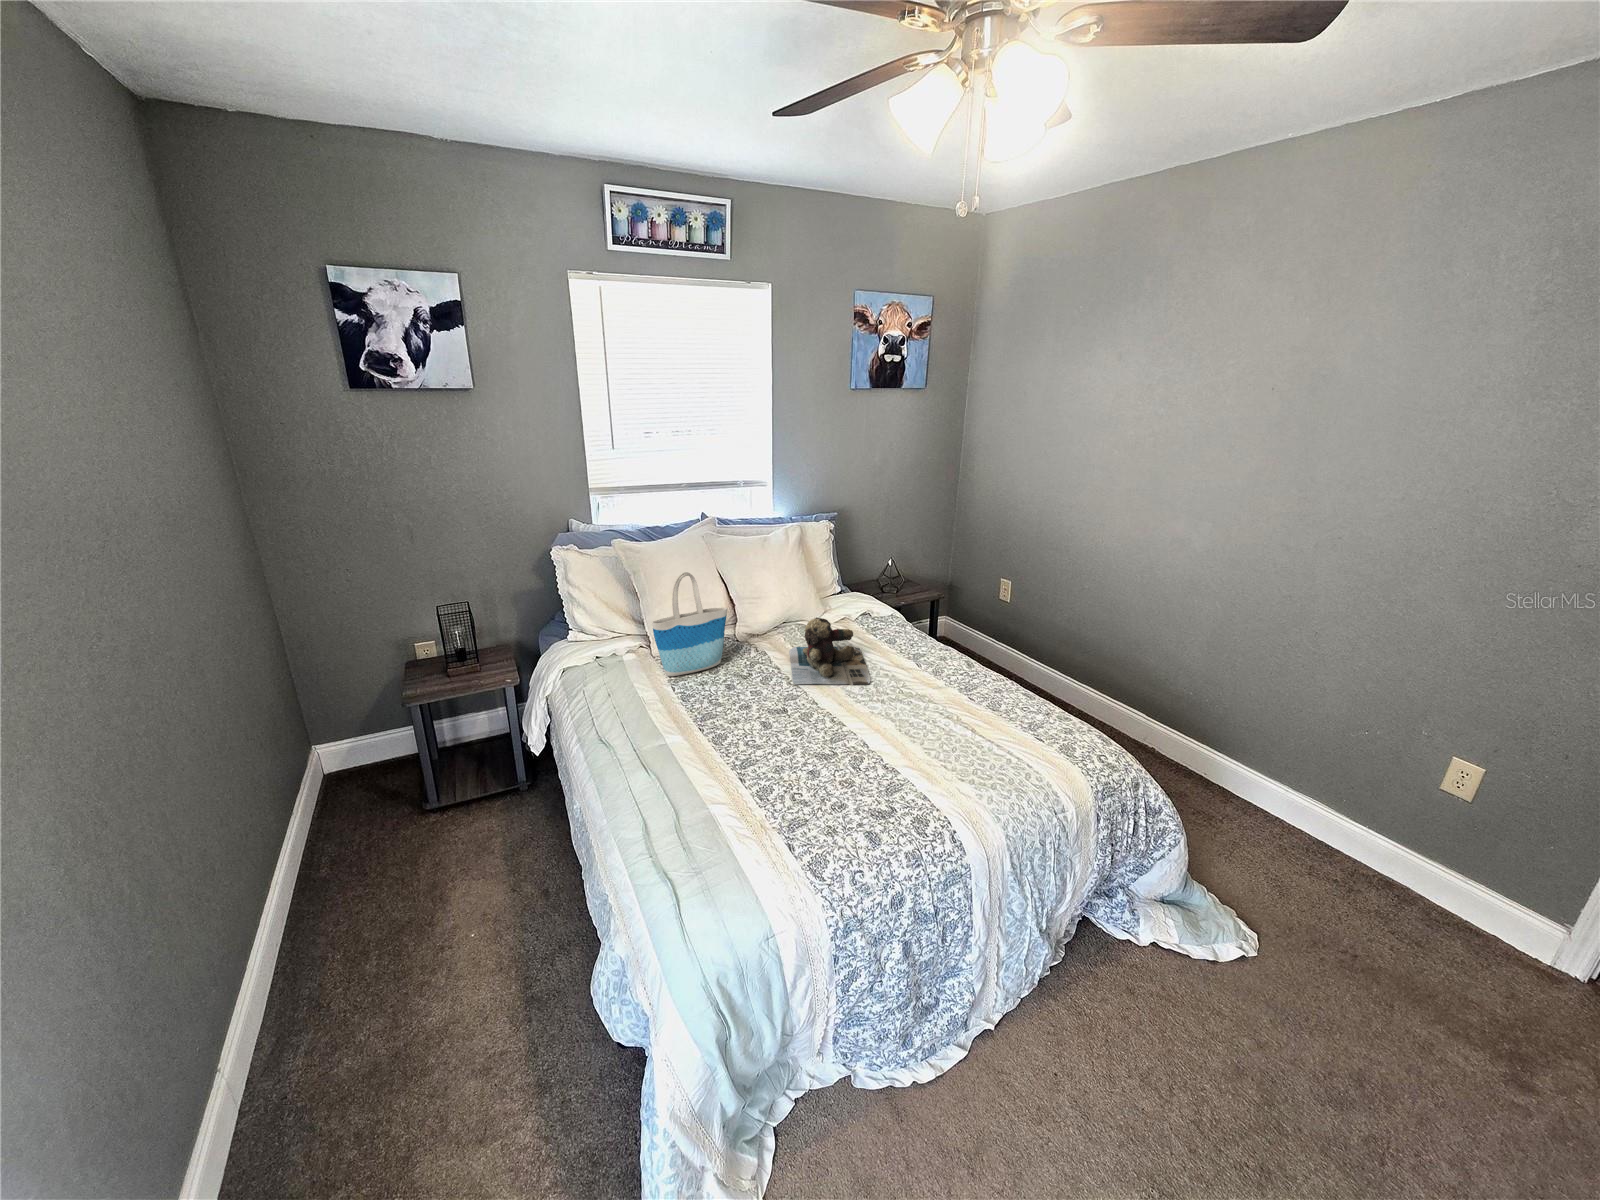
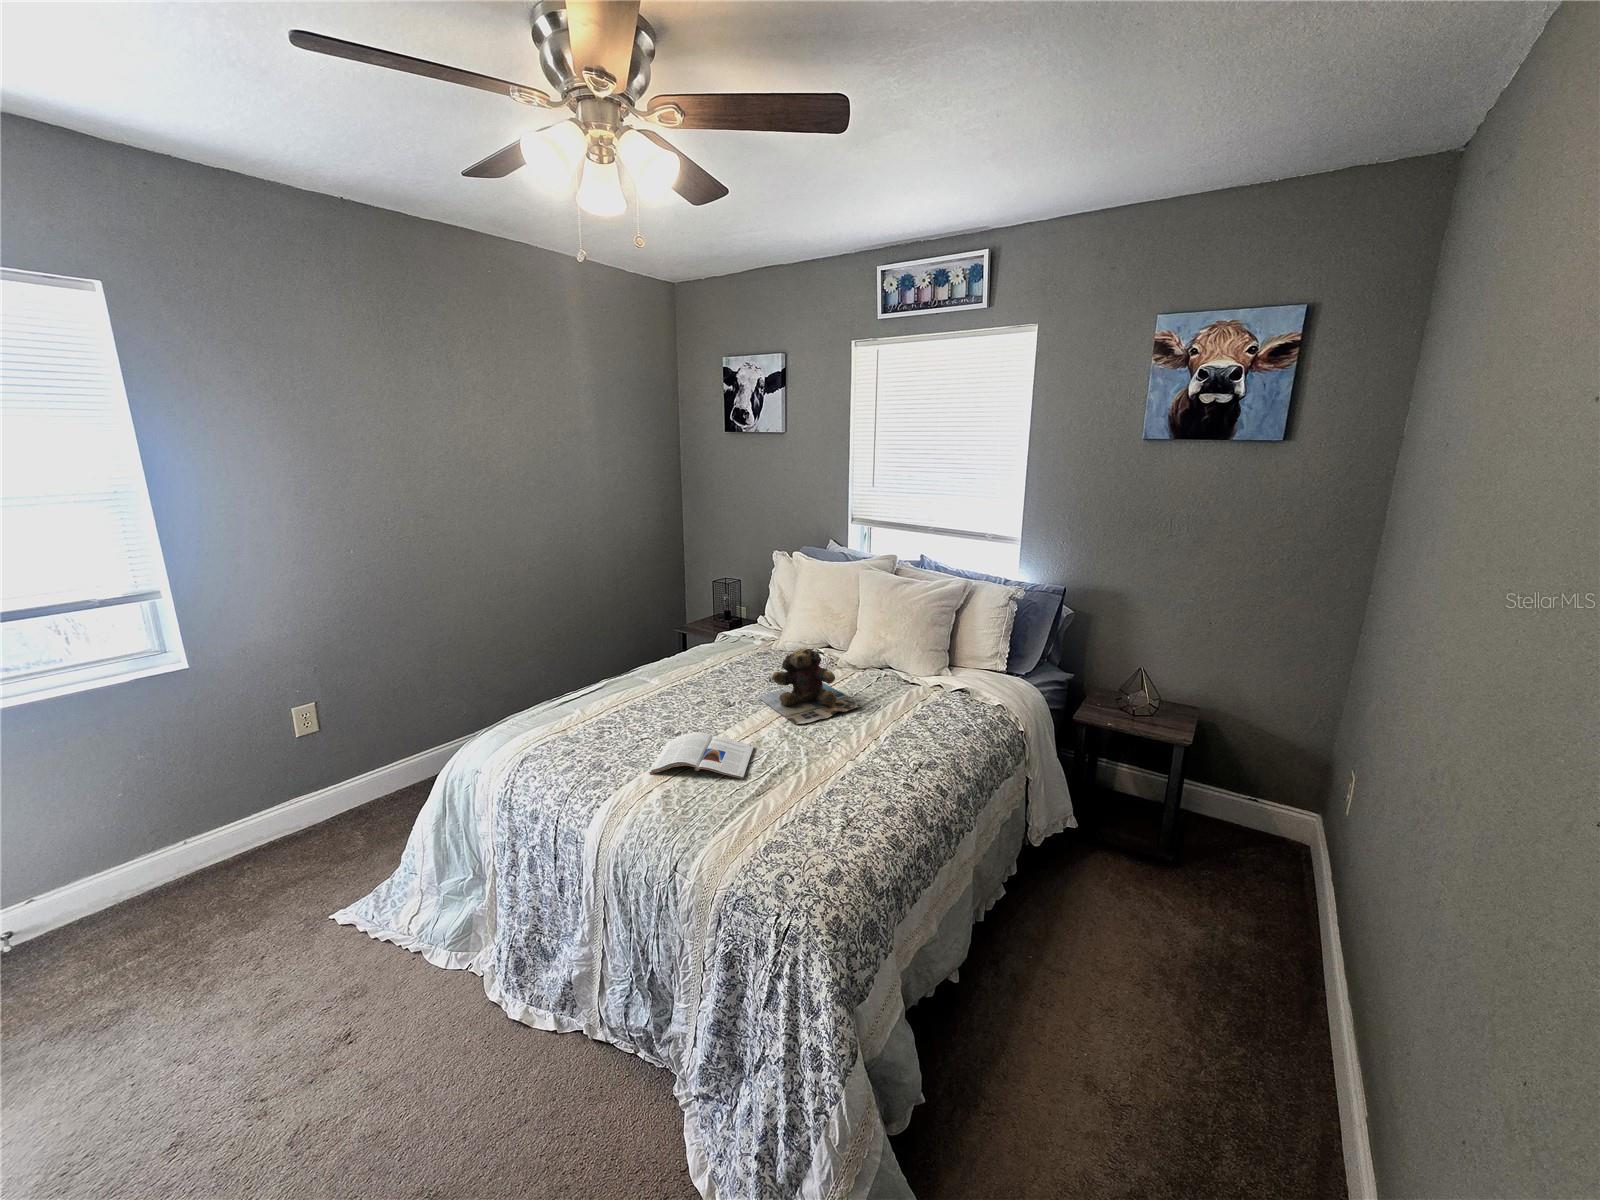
tote bag: present [652,572,727,676] -> none [711,575,767,666]
magazine: none [857,713,958,781] -> present [649,732,754,778]

